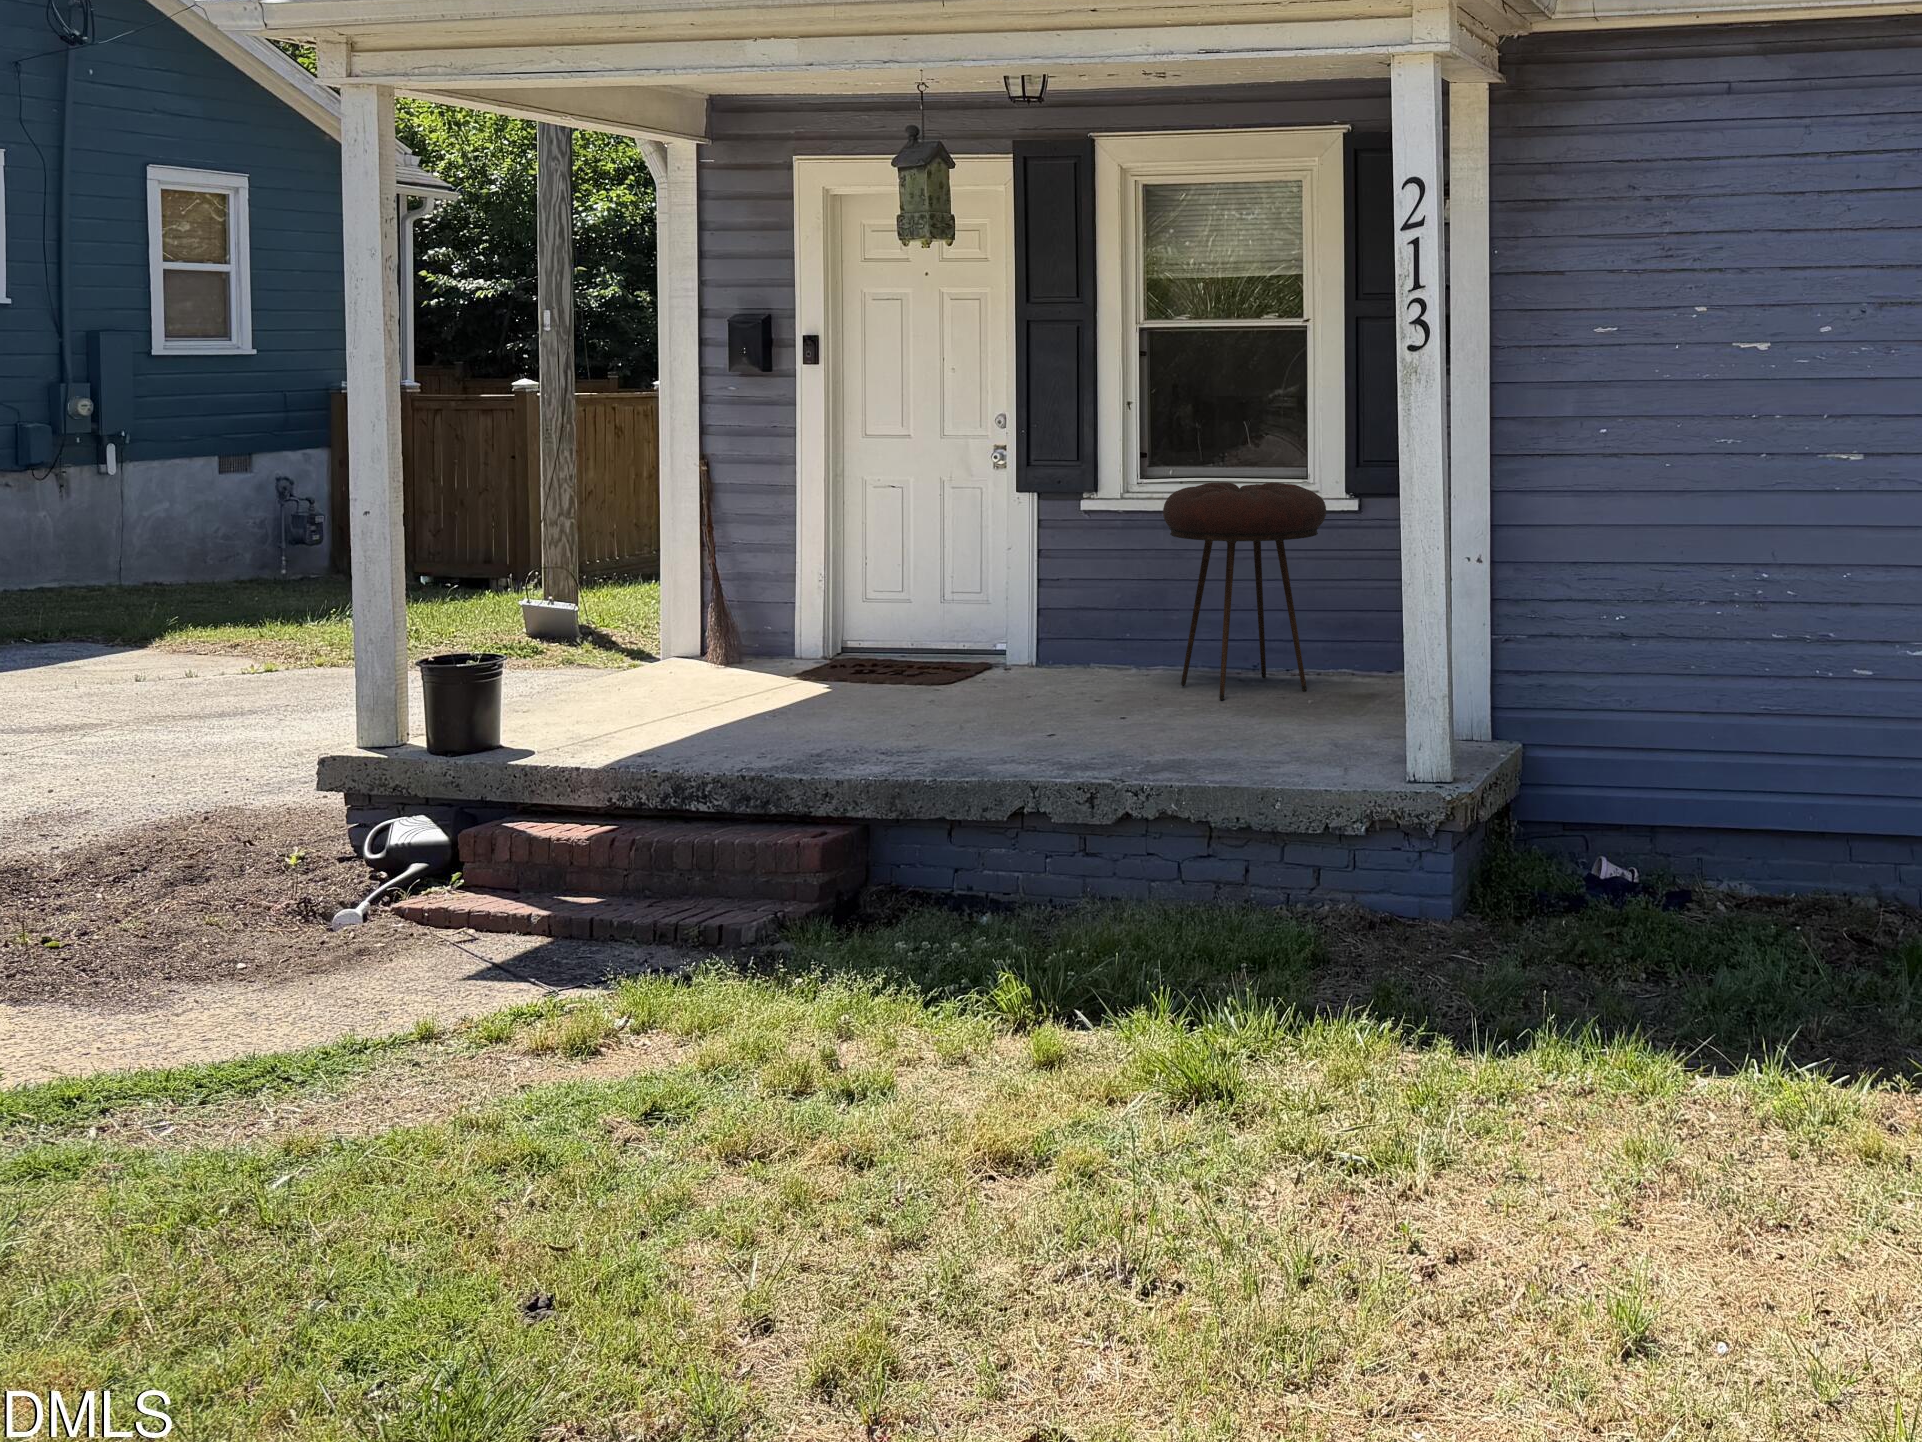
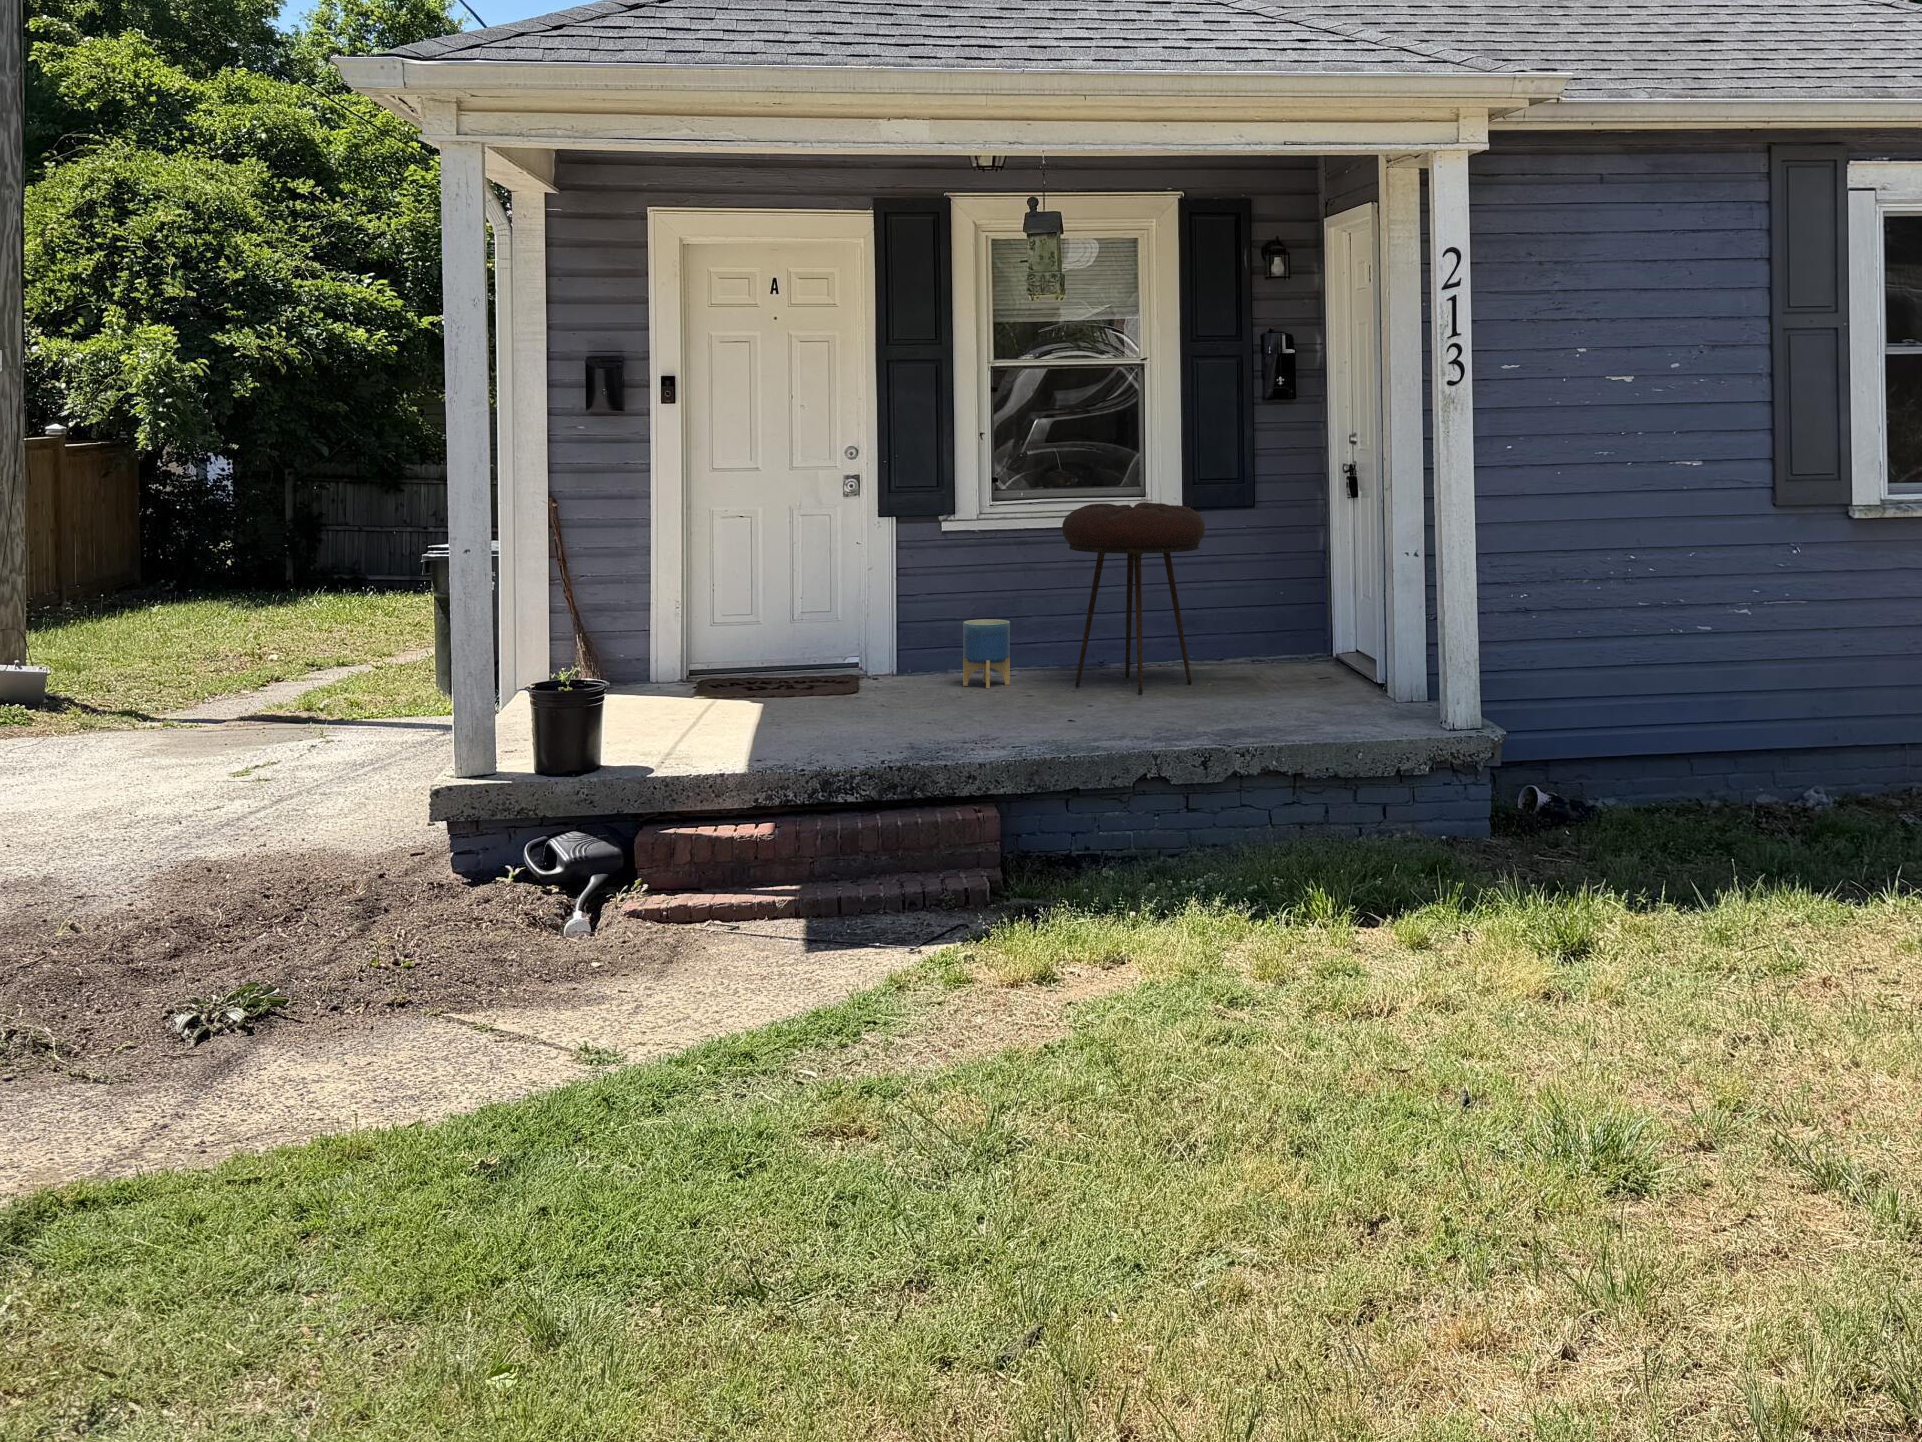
planter: none [1086,604,1137,680] -> present [963,619,1010,688]

